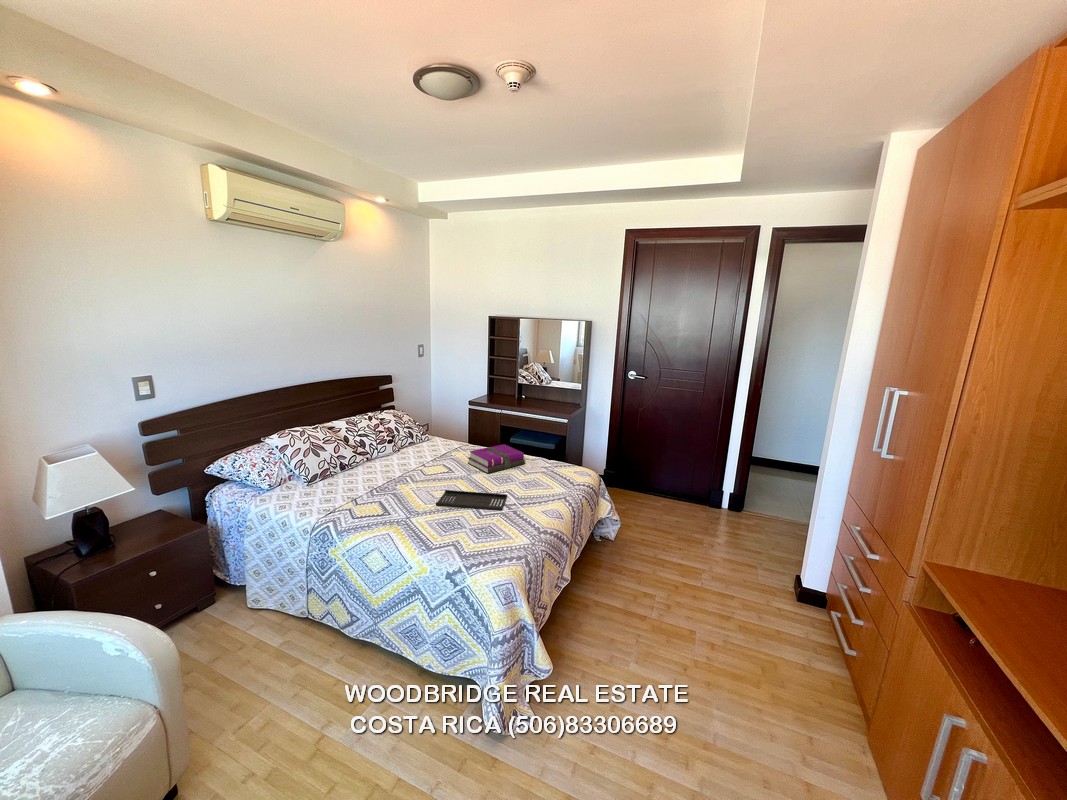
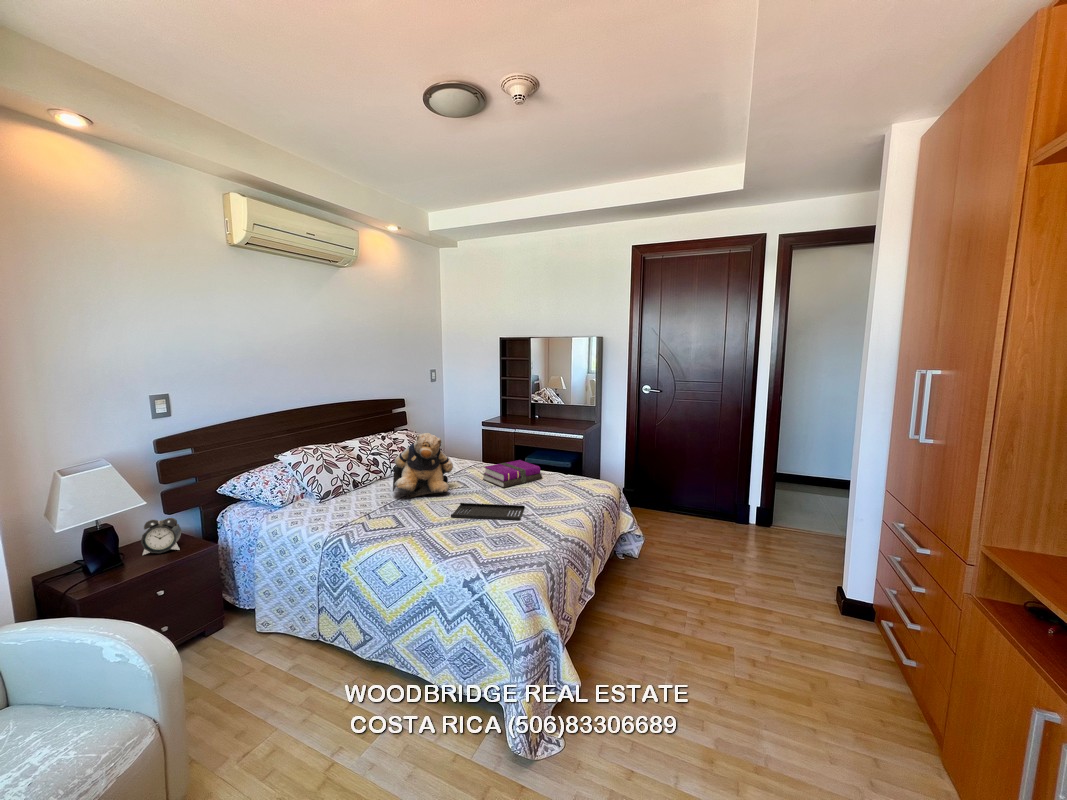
teddy bear: none [380,420,439,482] -> present [393,433,453,498]
alarm clock: none [131,500,172,536] -> present [141,518,182,555]

